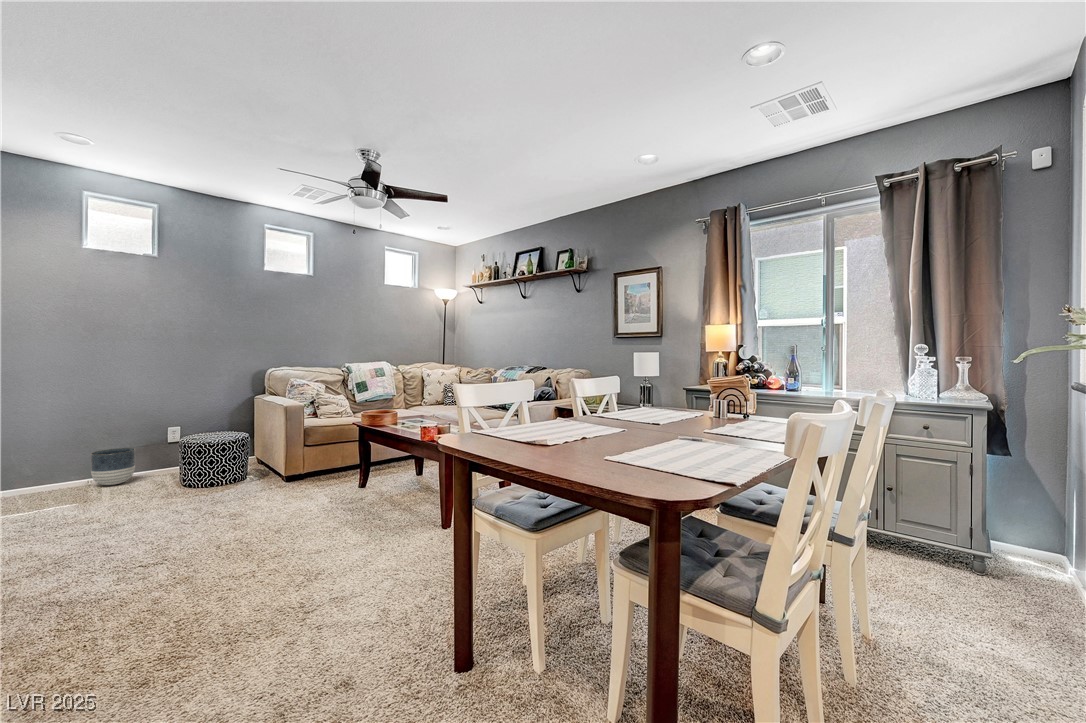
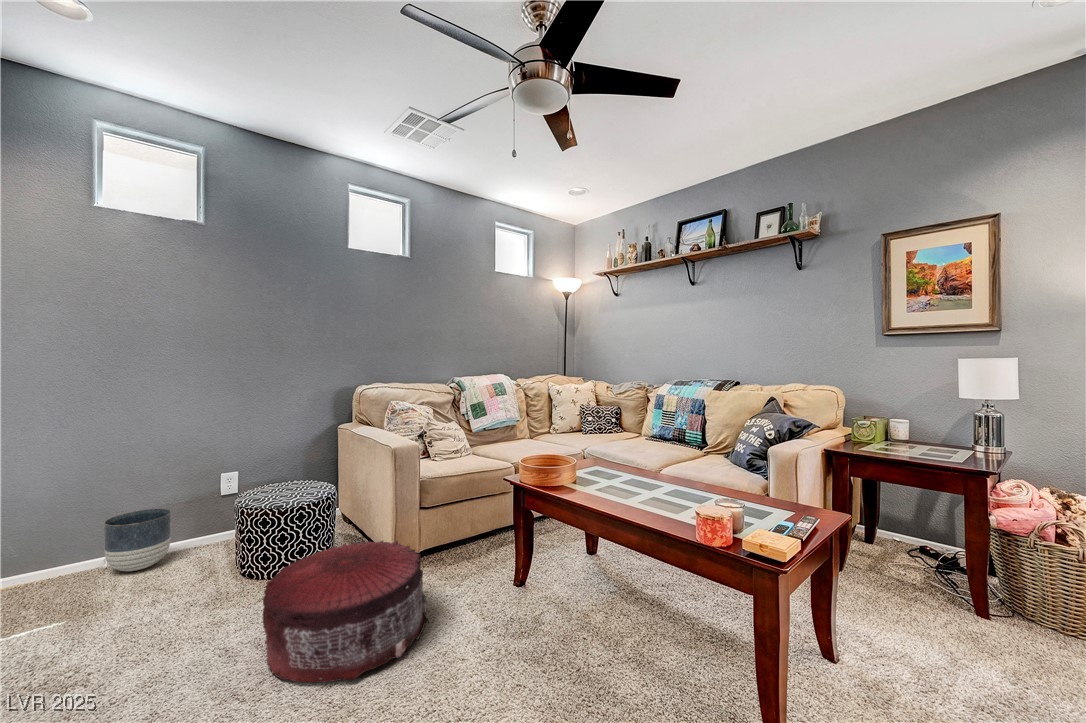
pouf: none [197,457,295,517] -> present [263,541,429,683]

